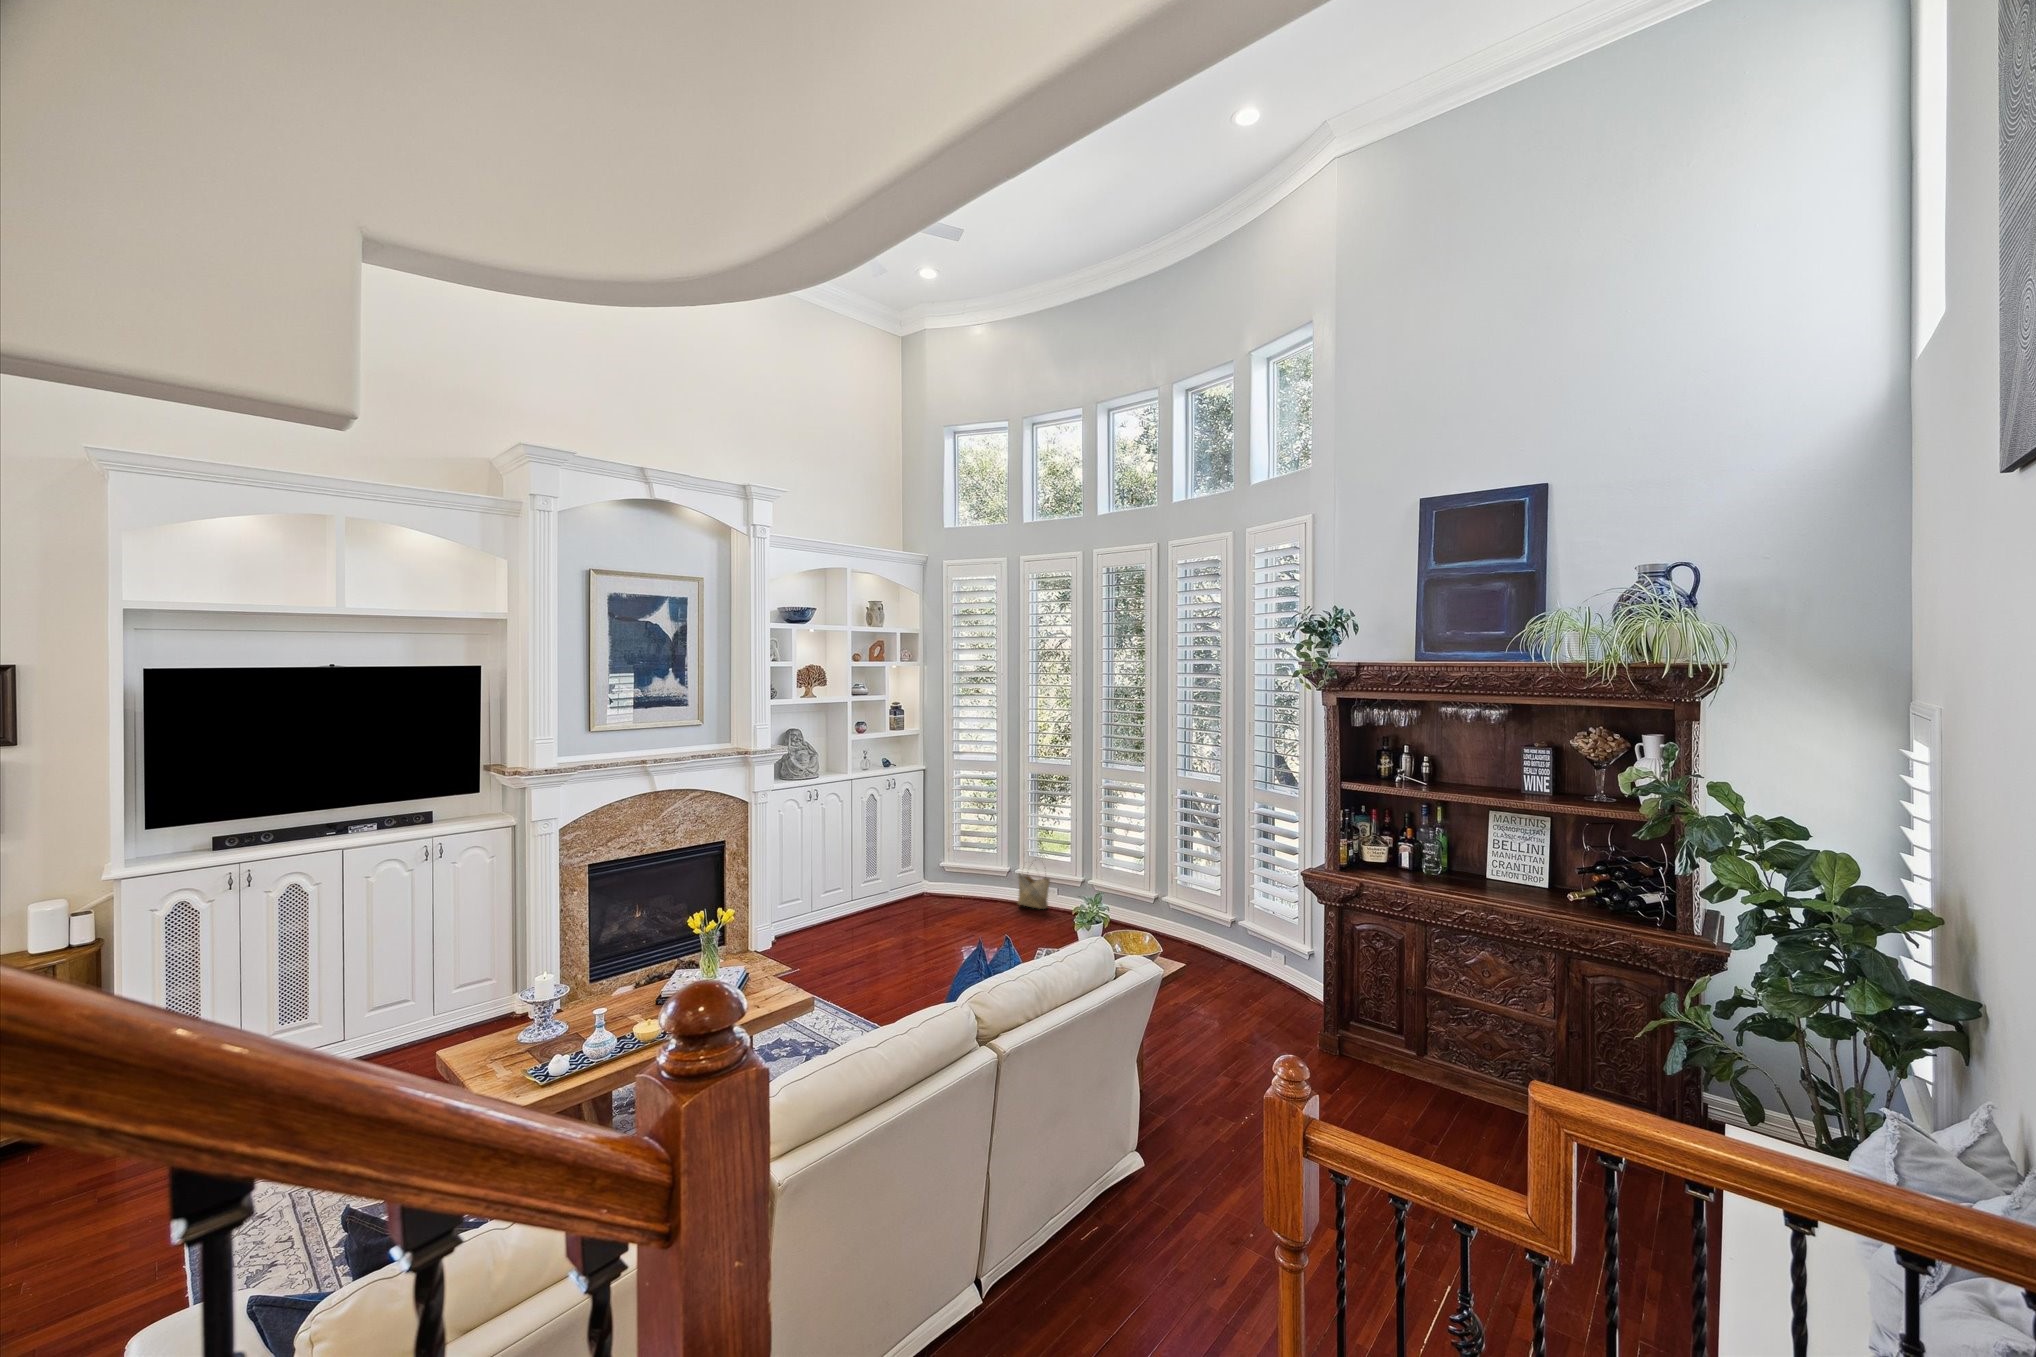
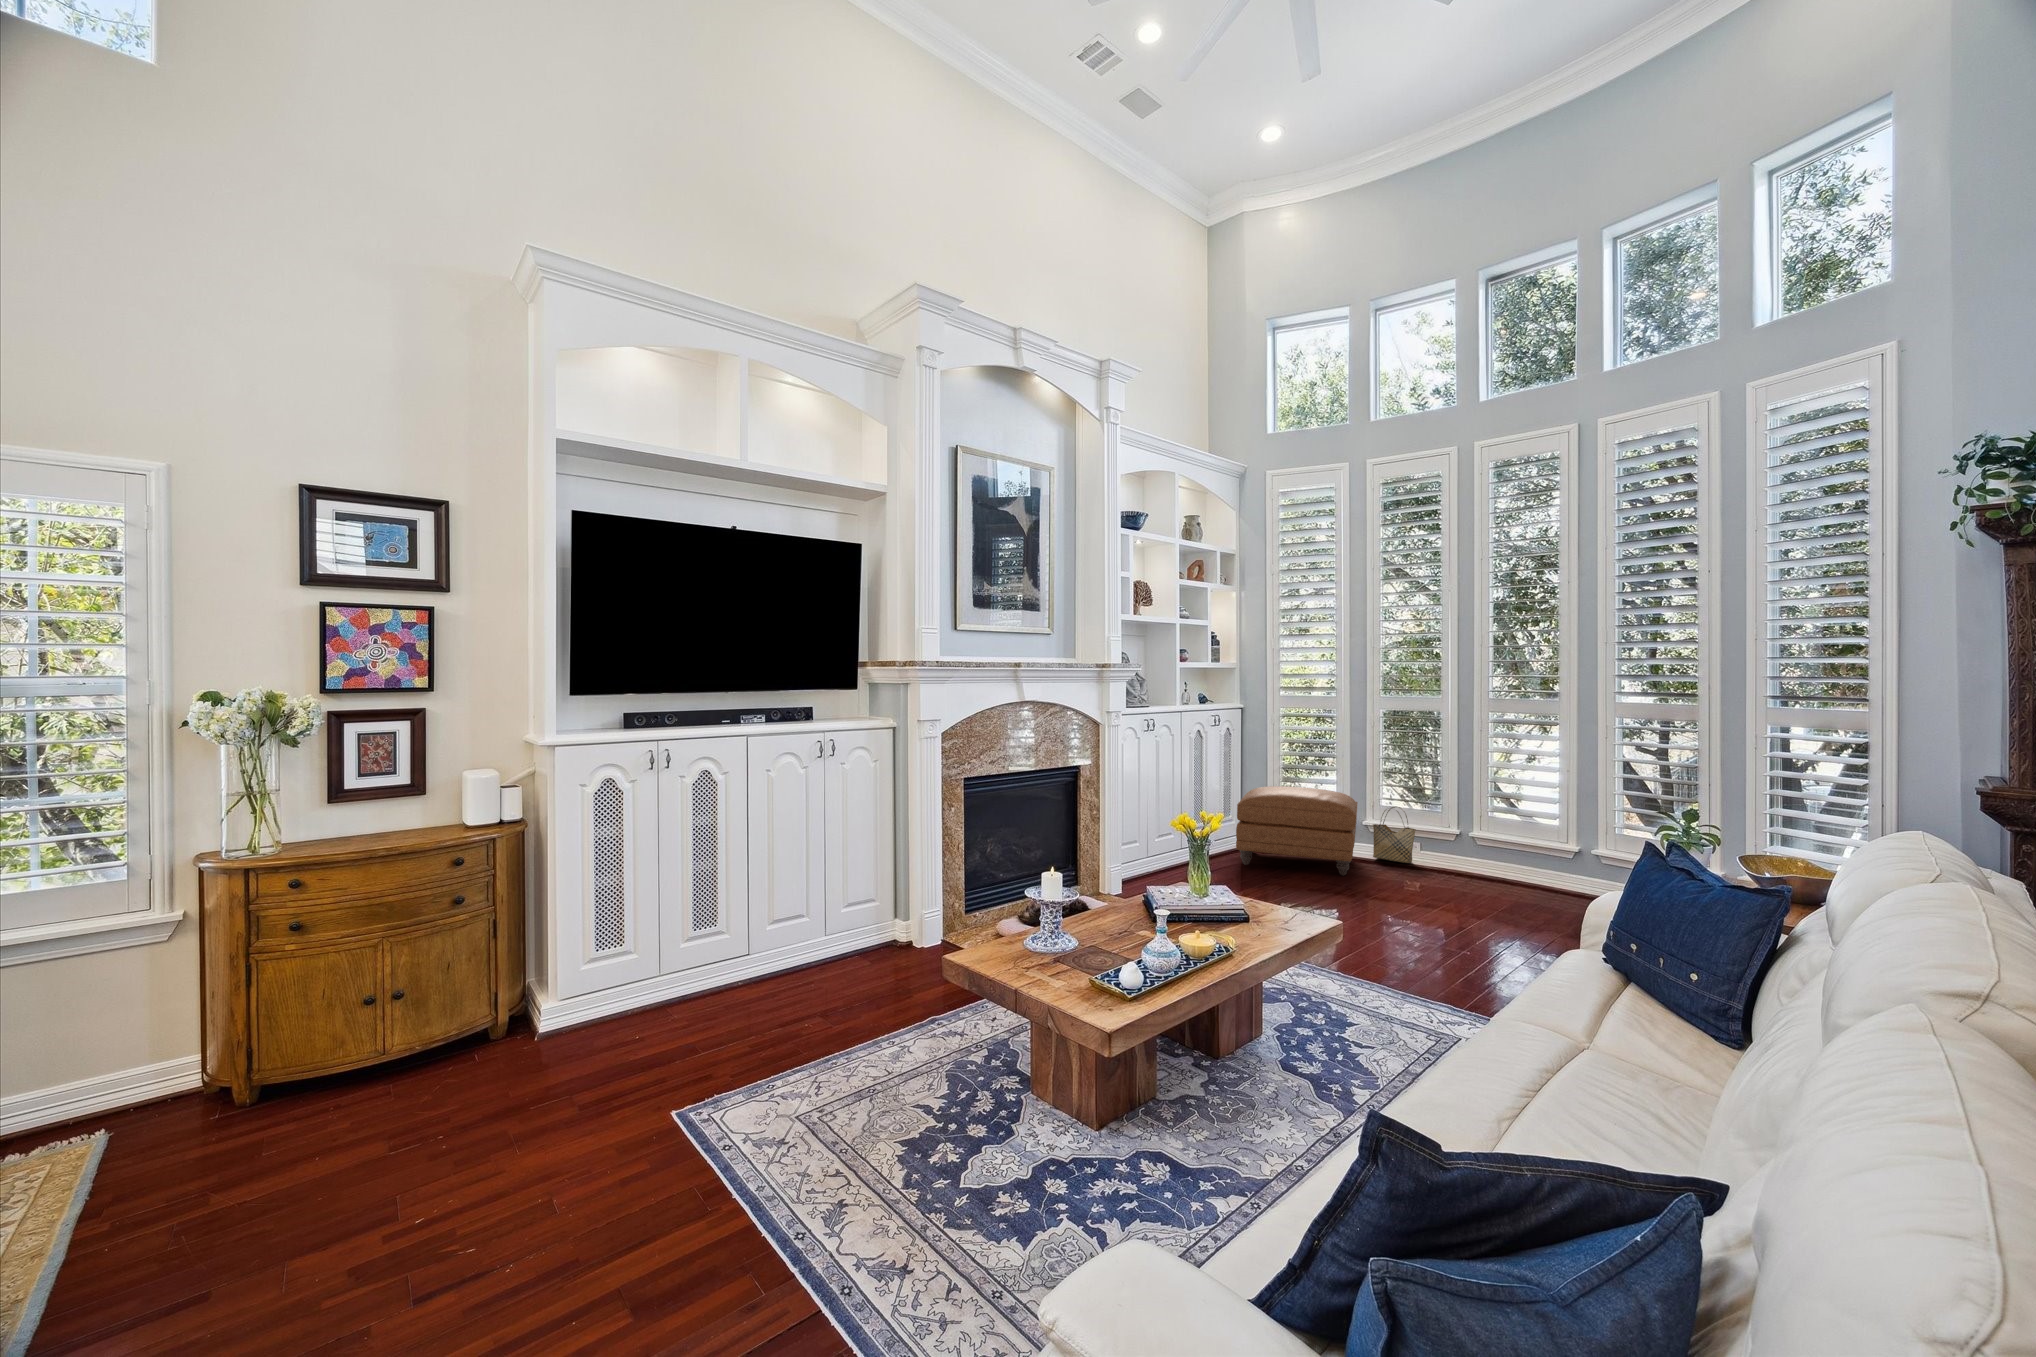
ottoman: none [891,845,1004,925] -> present [1236,786,1358,876]

